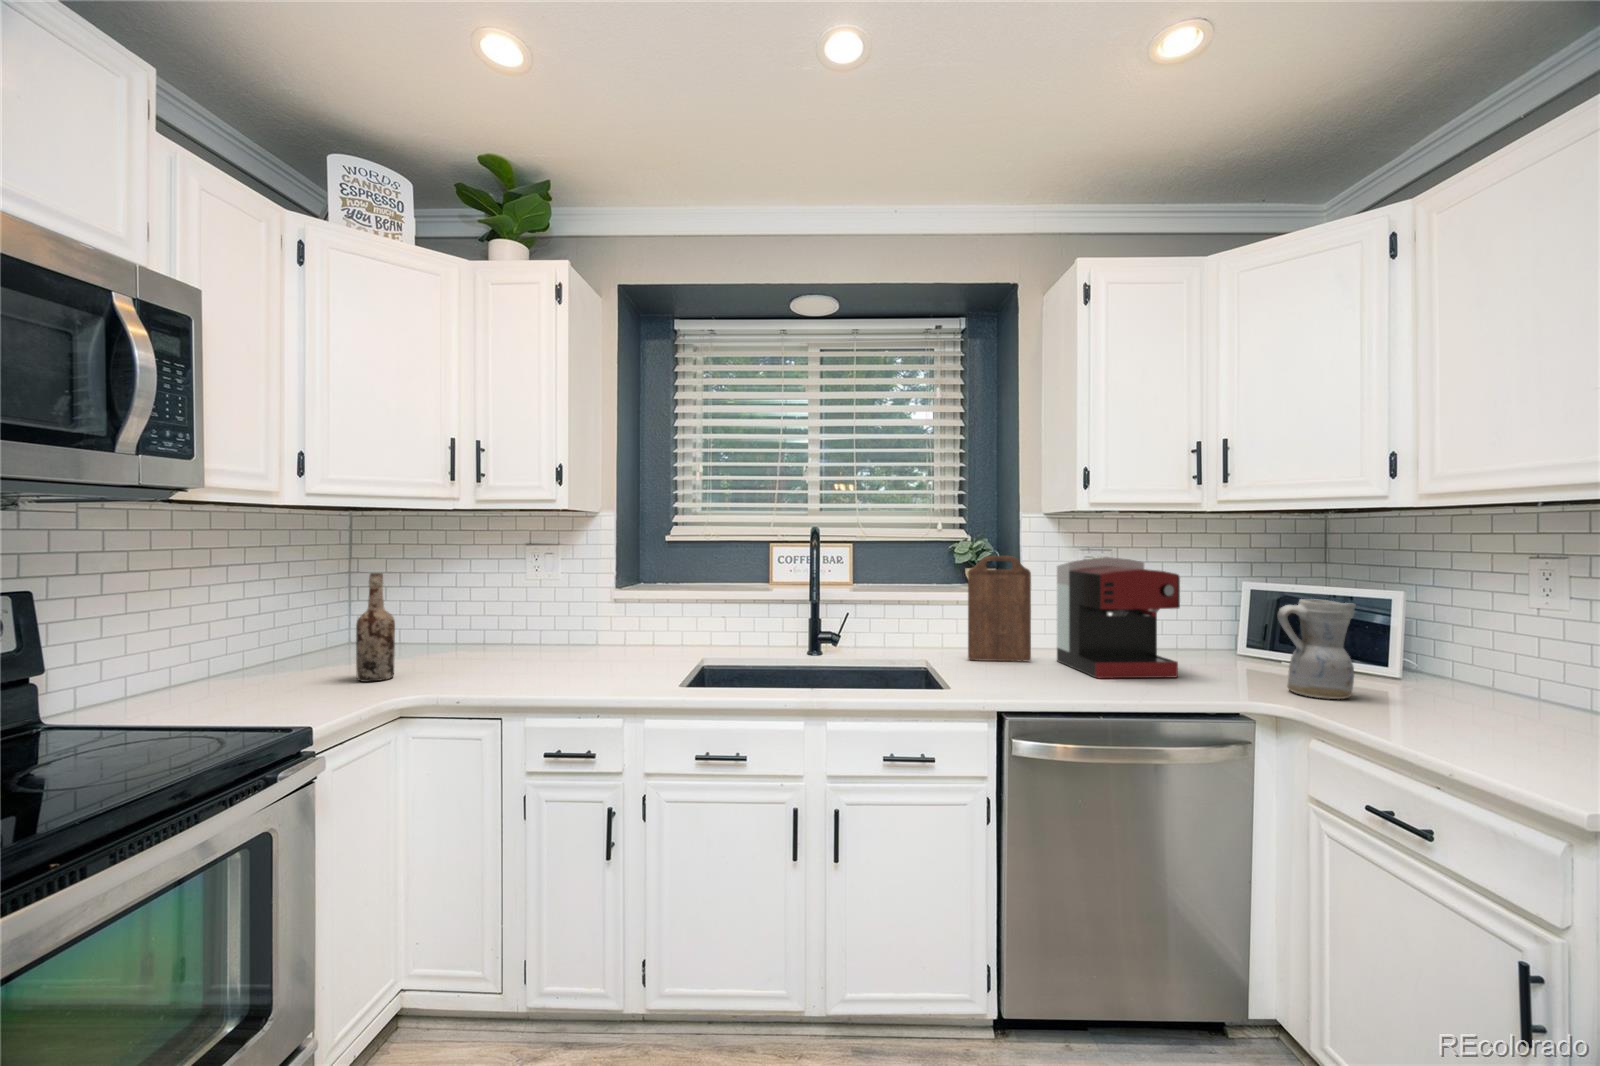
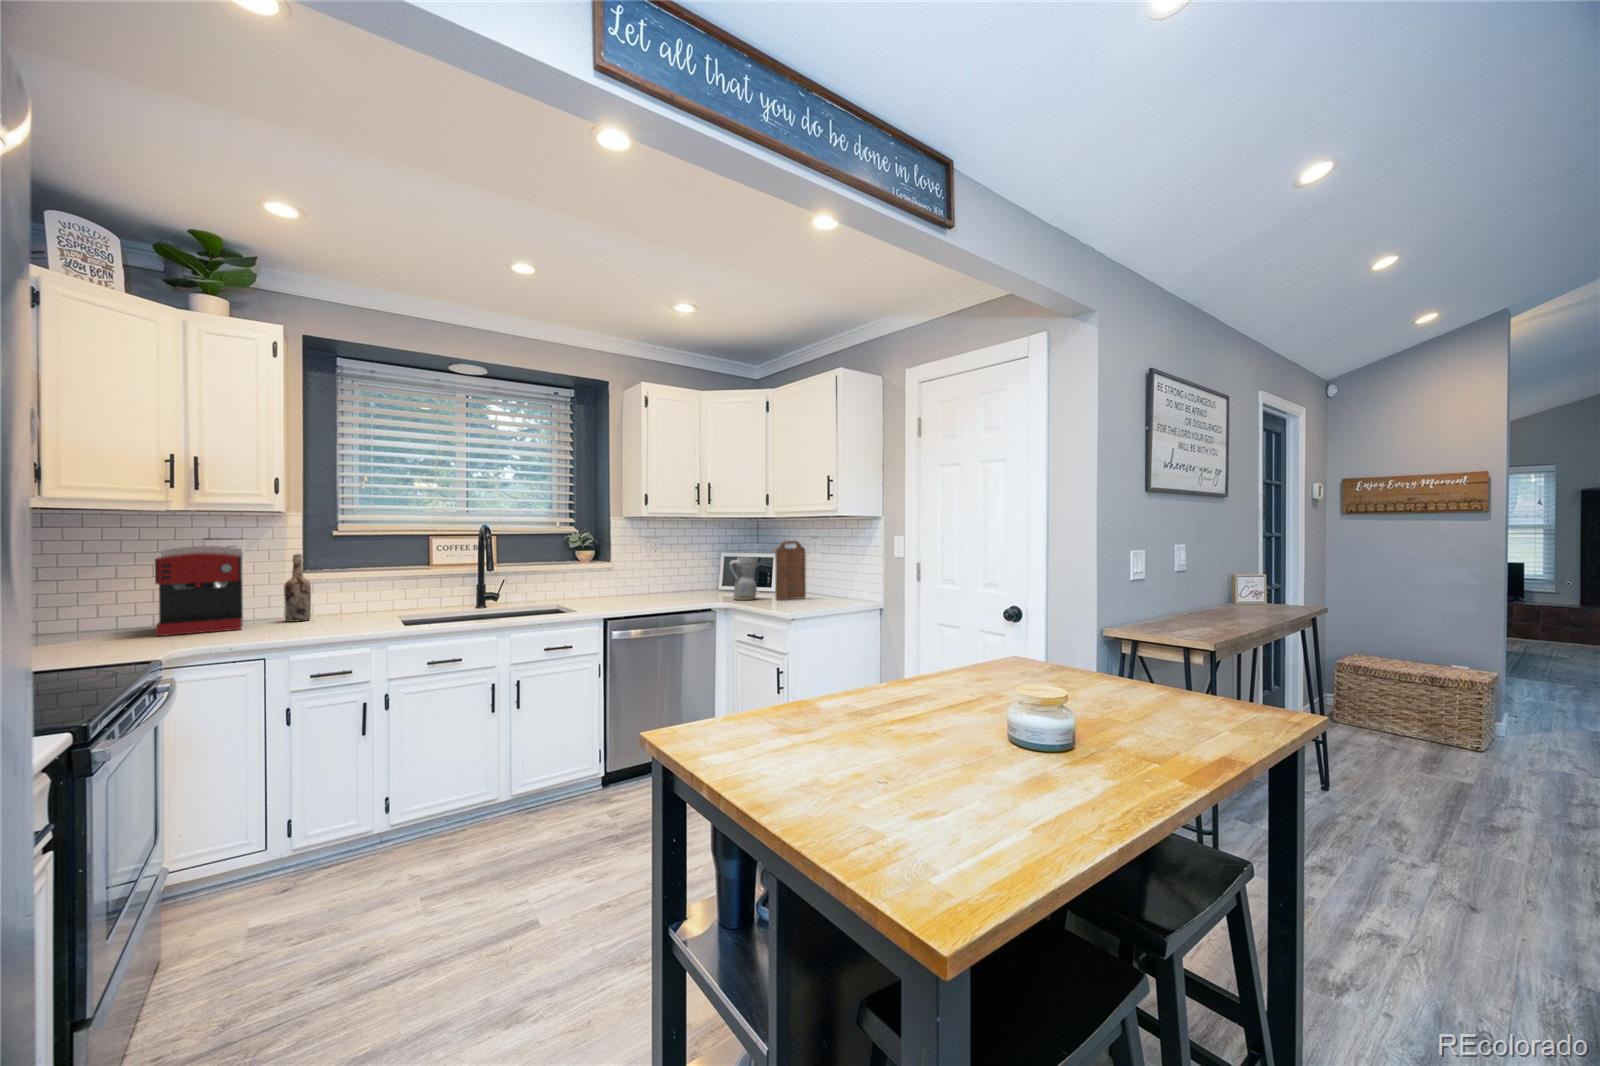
cutting board: present [968,556,1031,662] -> present [775,541,806,600]
coffee maker: present [1057,557,1180,678] -> present [155,546,243,636]
wine bottle: present [356,573,395,682] -> present [284,554,311,622]

